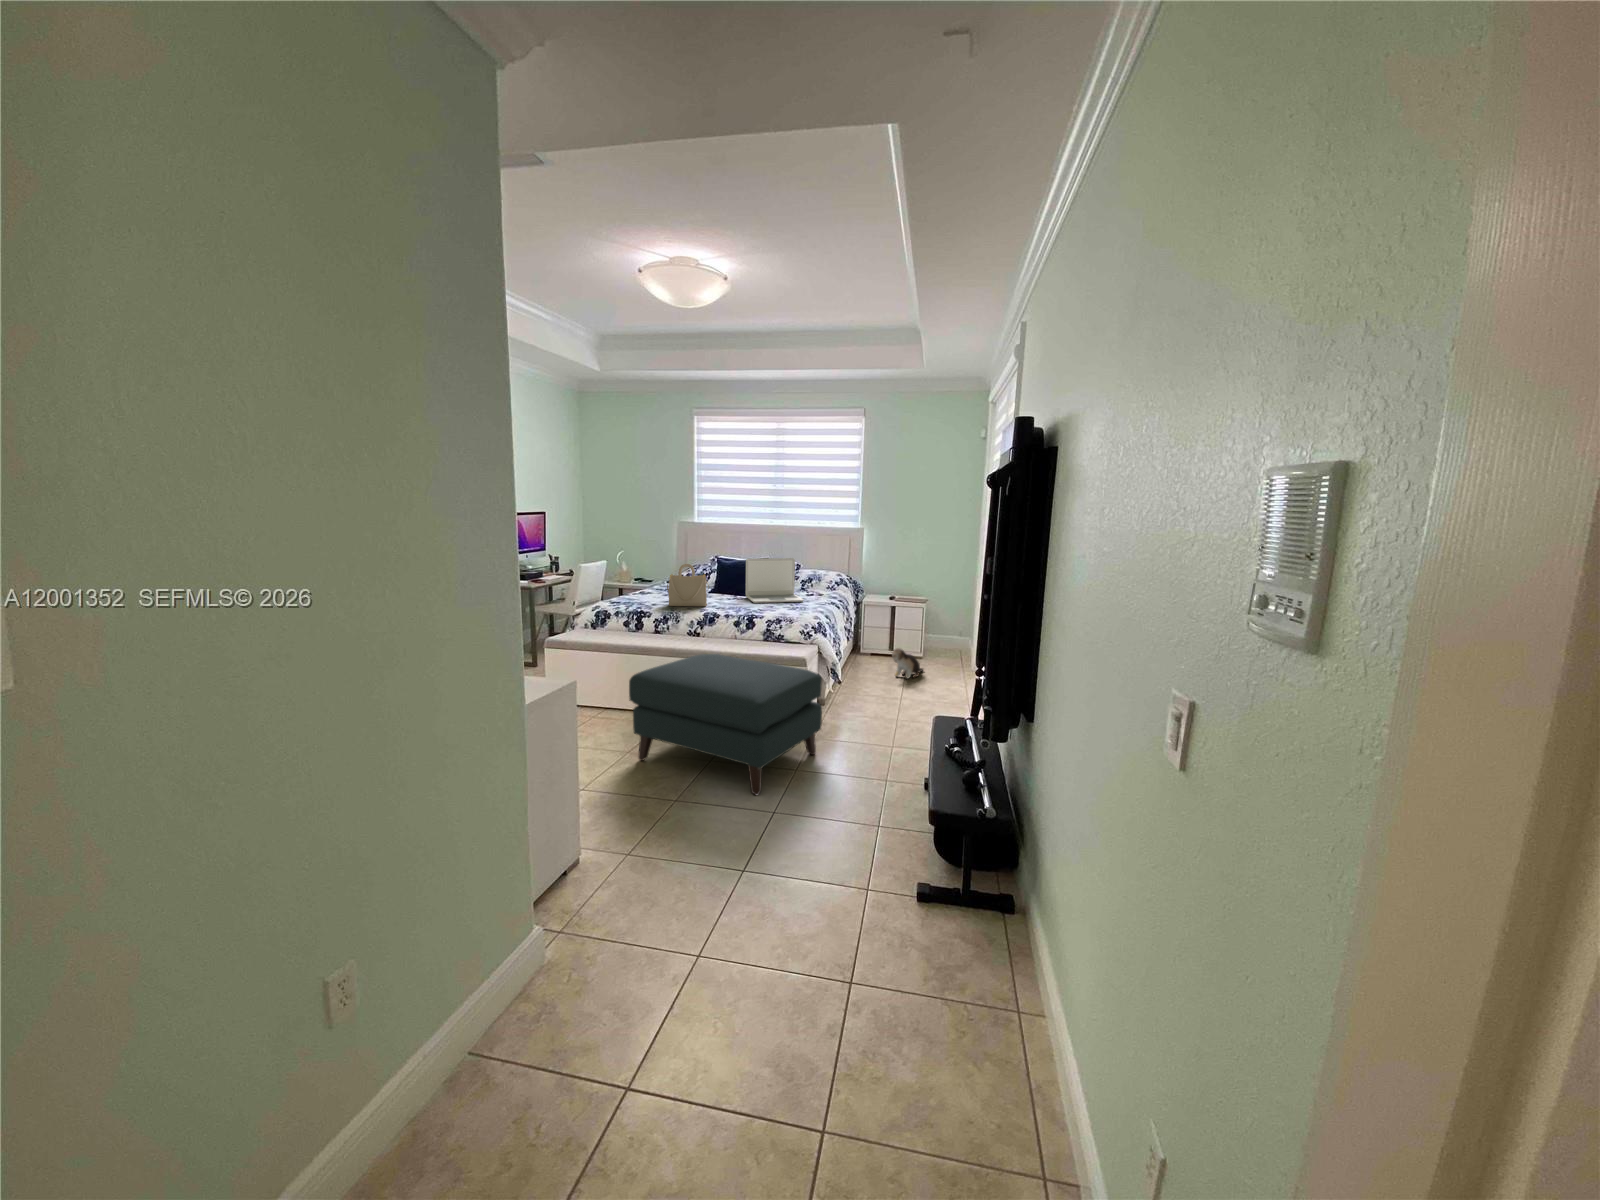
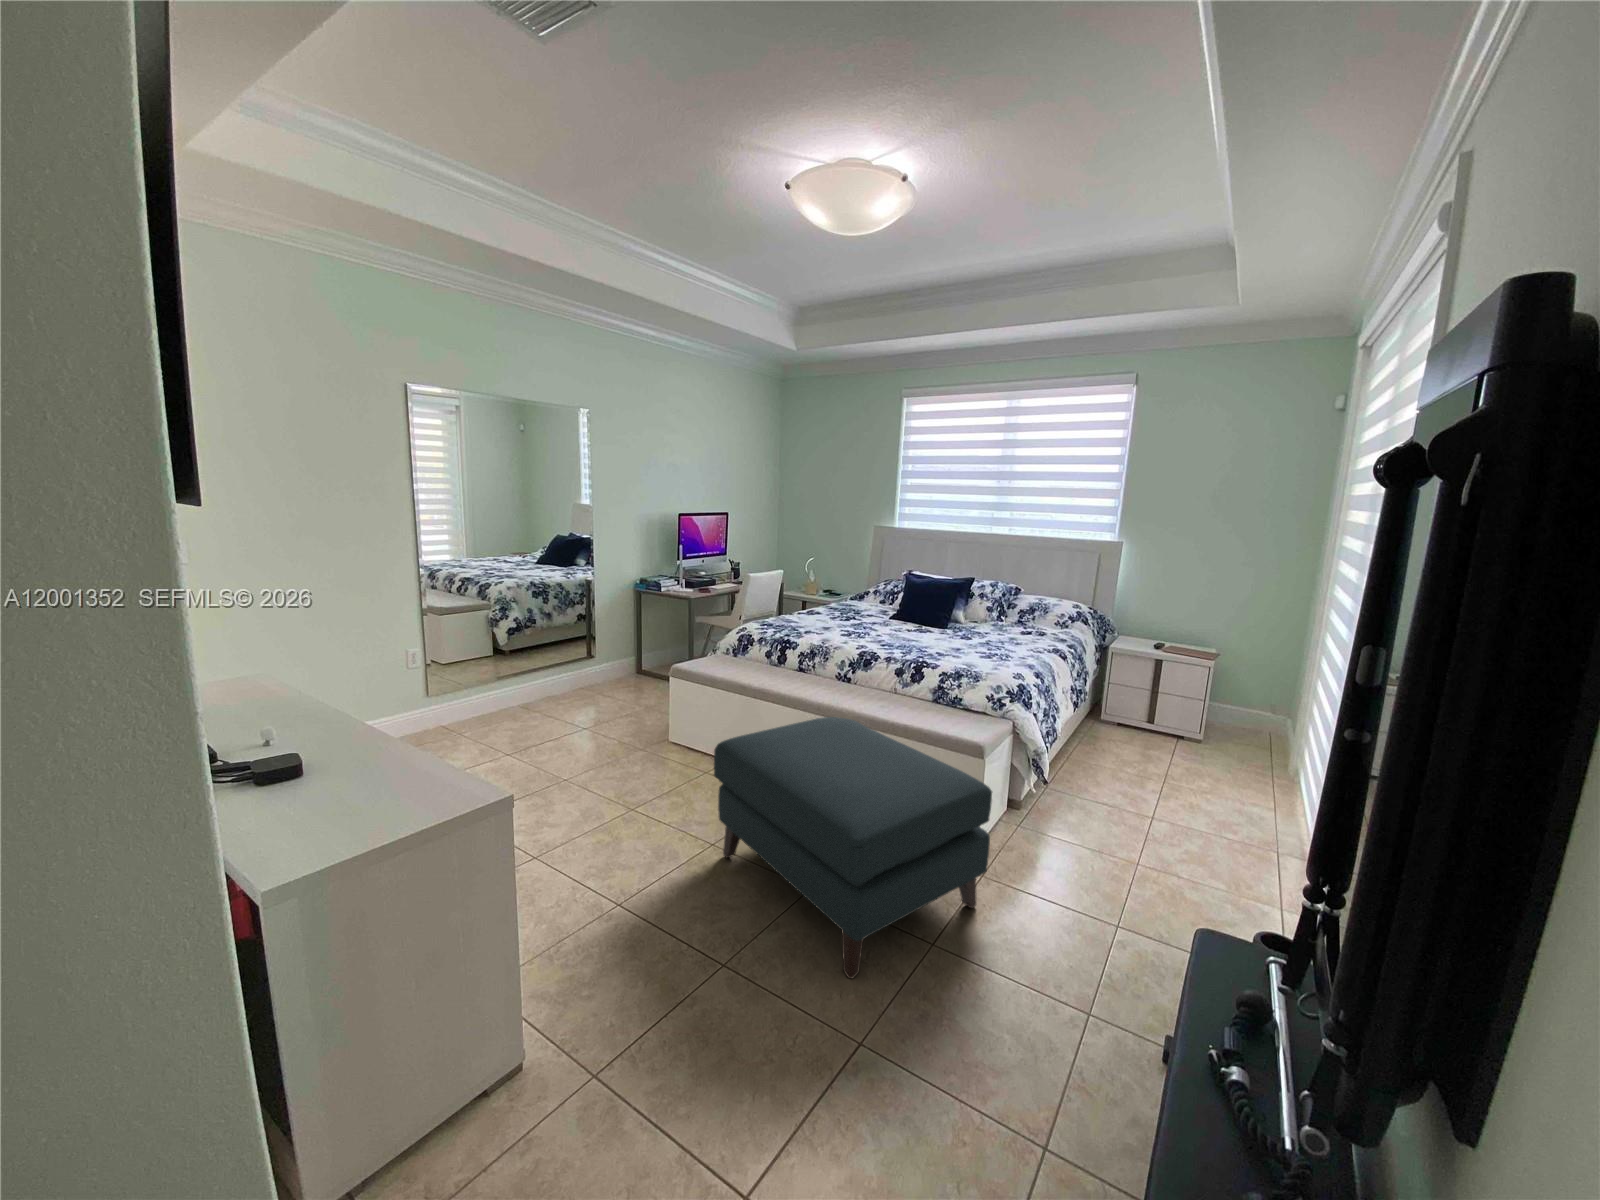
laptop: present [746,558,804,603] -> none [933,580,1011,645]
handbag: present [667,564,709,606] -> none [825,584,878,640]
plush toy: present [892,648,923,678] -> none [1140,728,1200,777]

